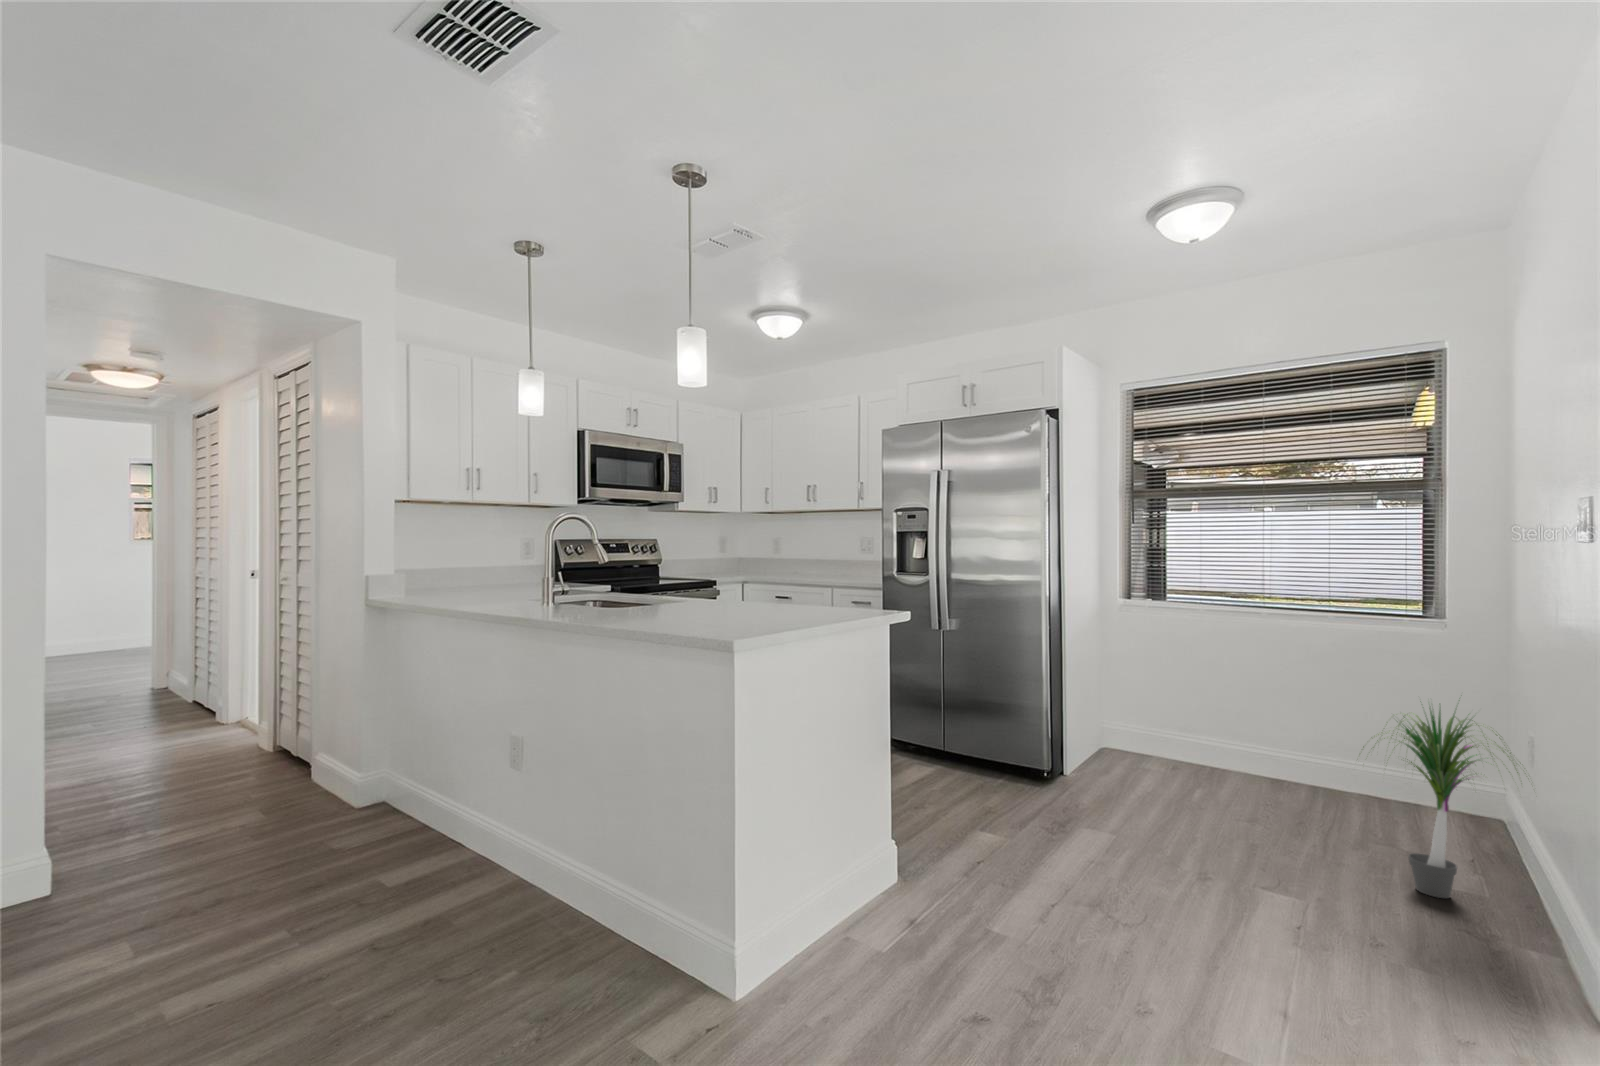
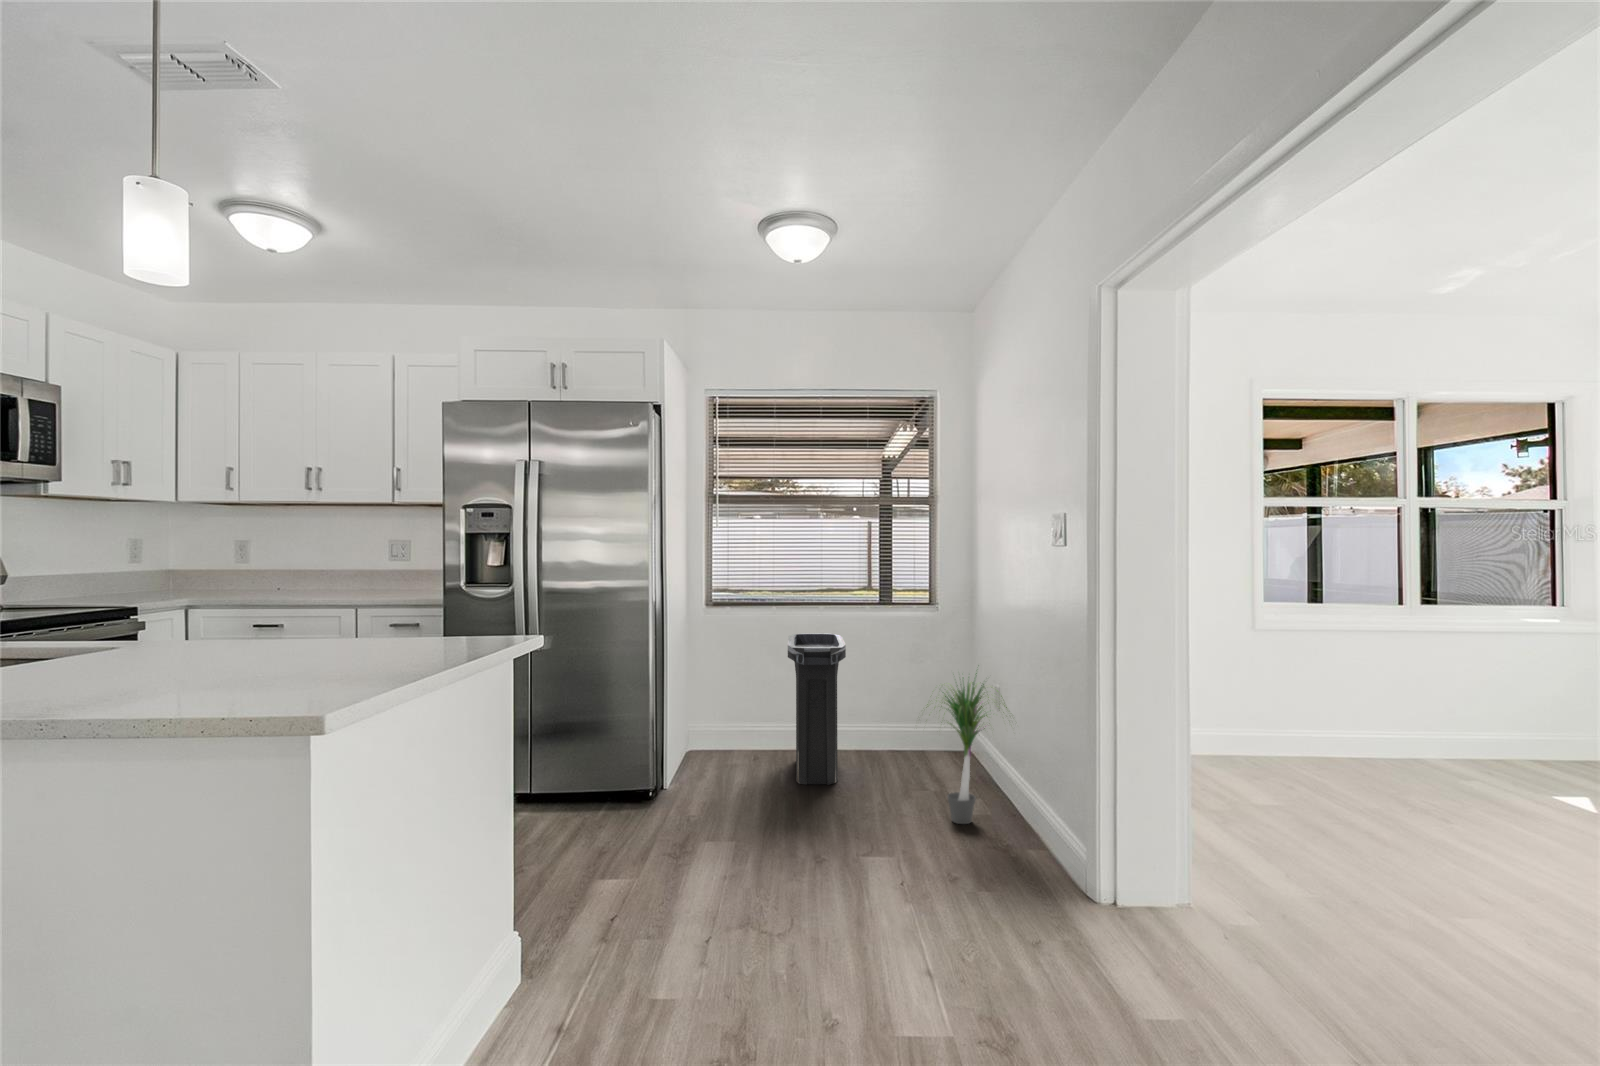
trash can: none [1203,642,1285,811] -> present [788,633,846,785]

